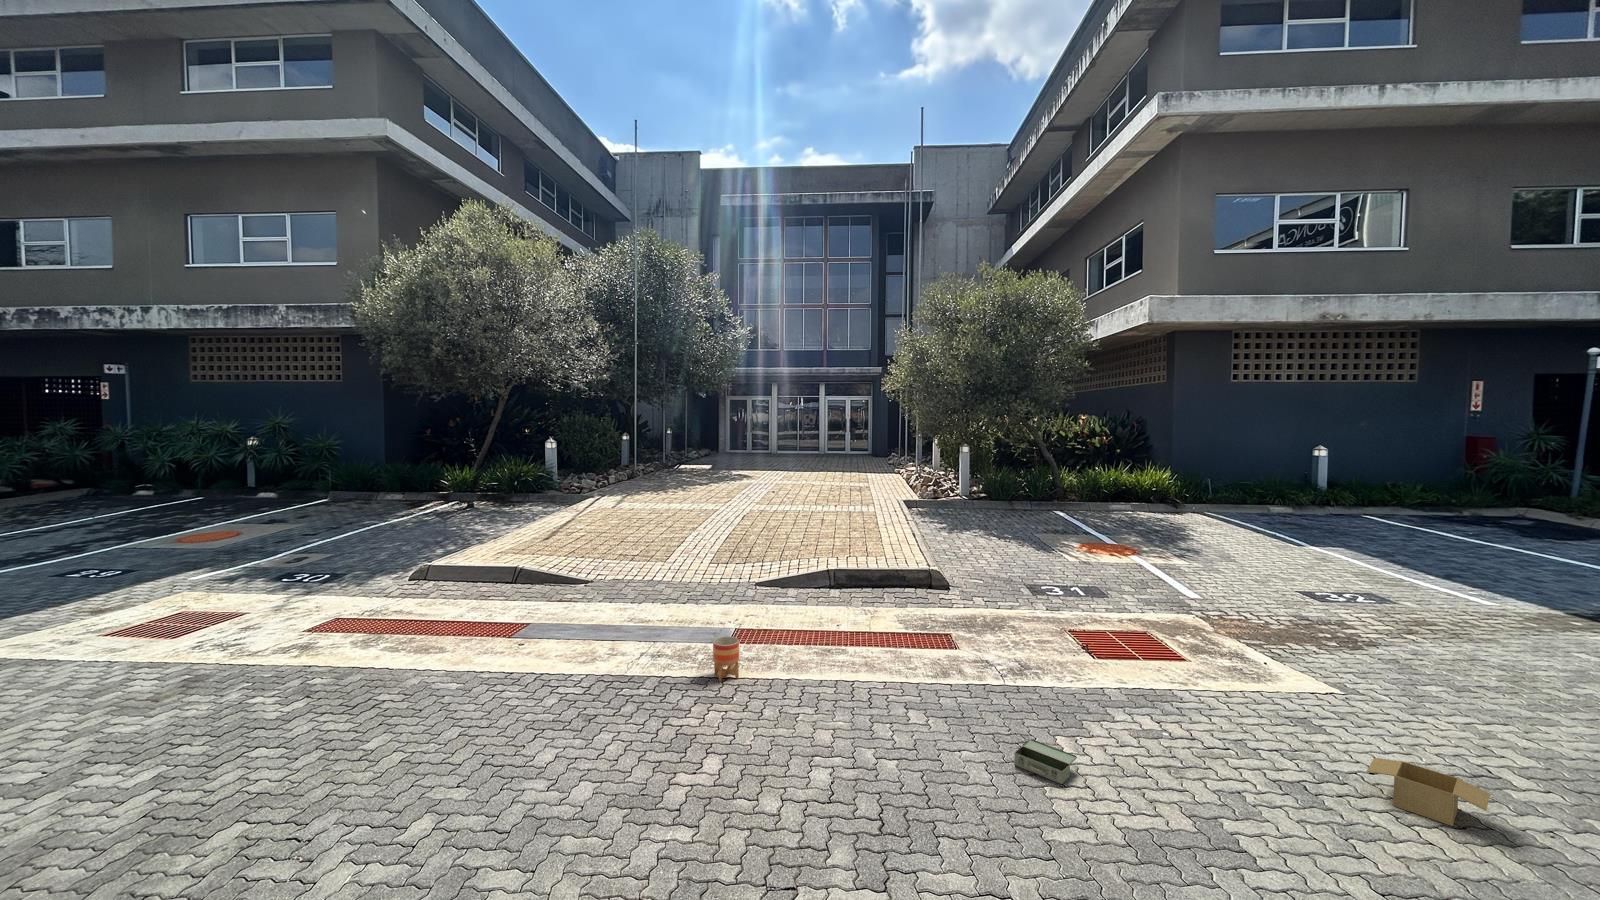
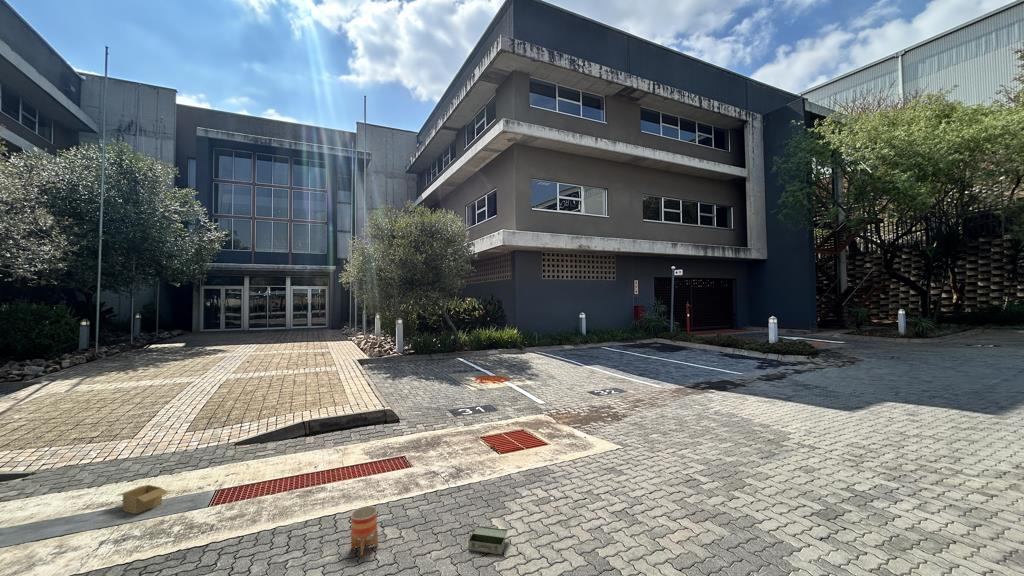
planter: present [713,636,739,681] -> present [351,506,378,555]
cardboard box: present [1367,758,1490,826] -> present [119,485,167,514]

